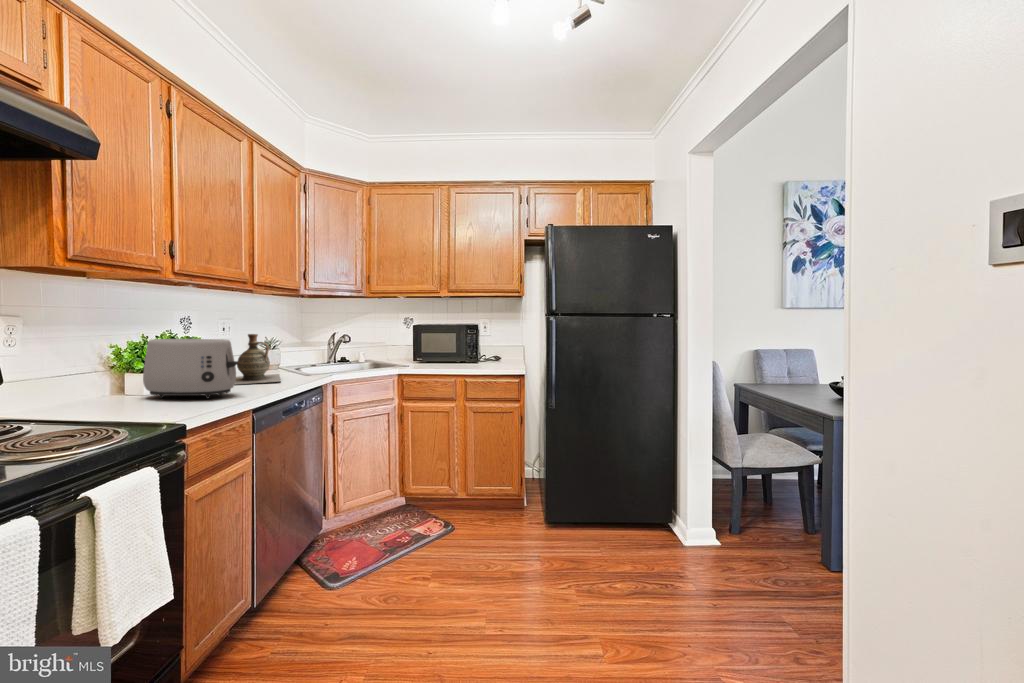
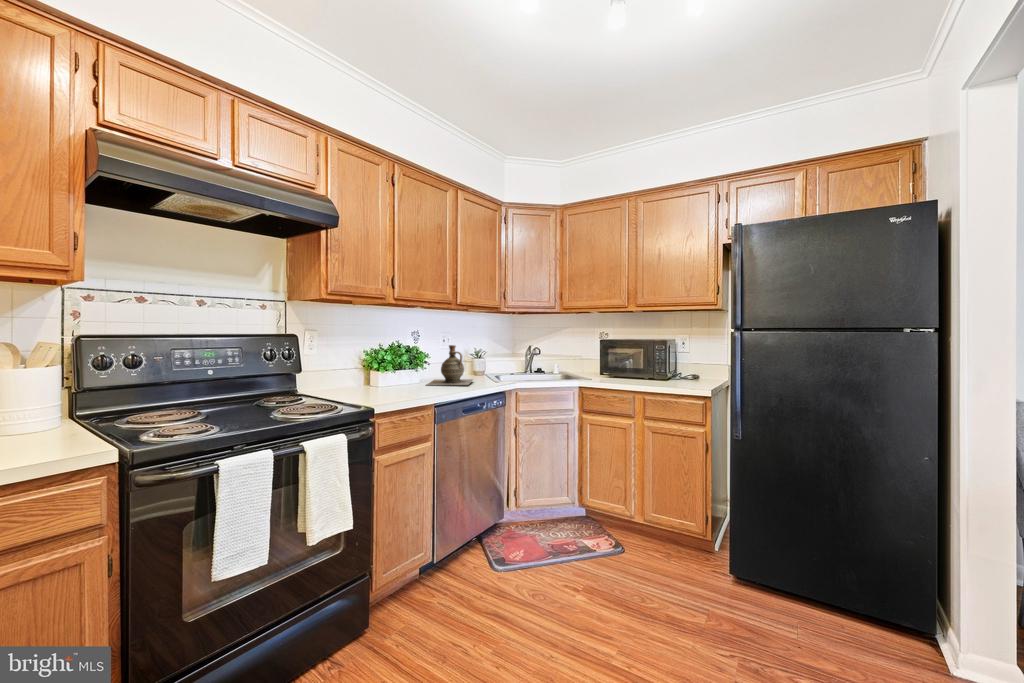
toaster: present [143,339,238,398] -> none [372,348,427,394]

